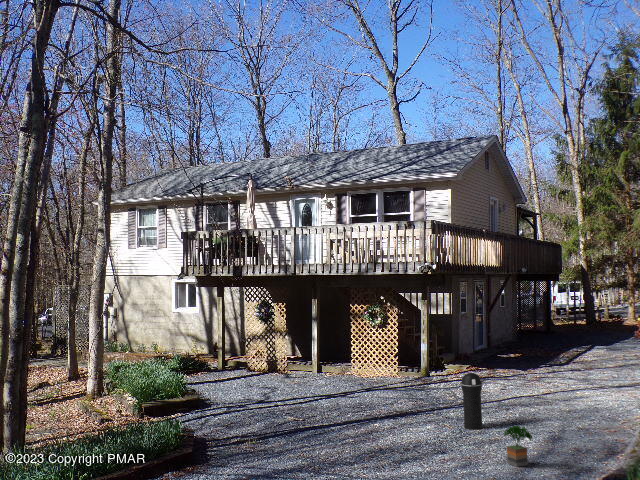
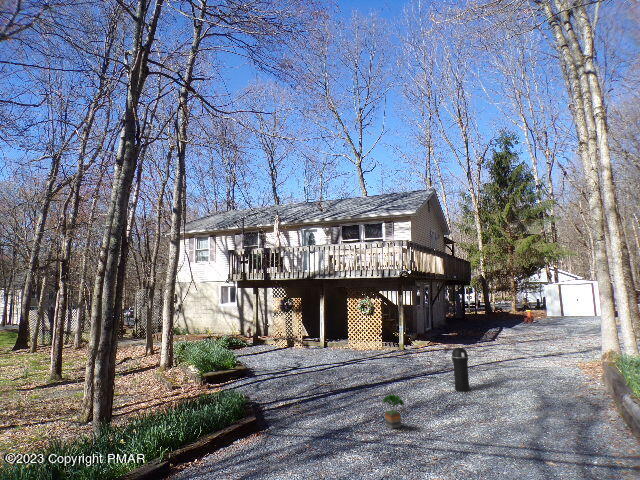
potted tree: present [504,426,533,467] -> present [382,394,404,429]

